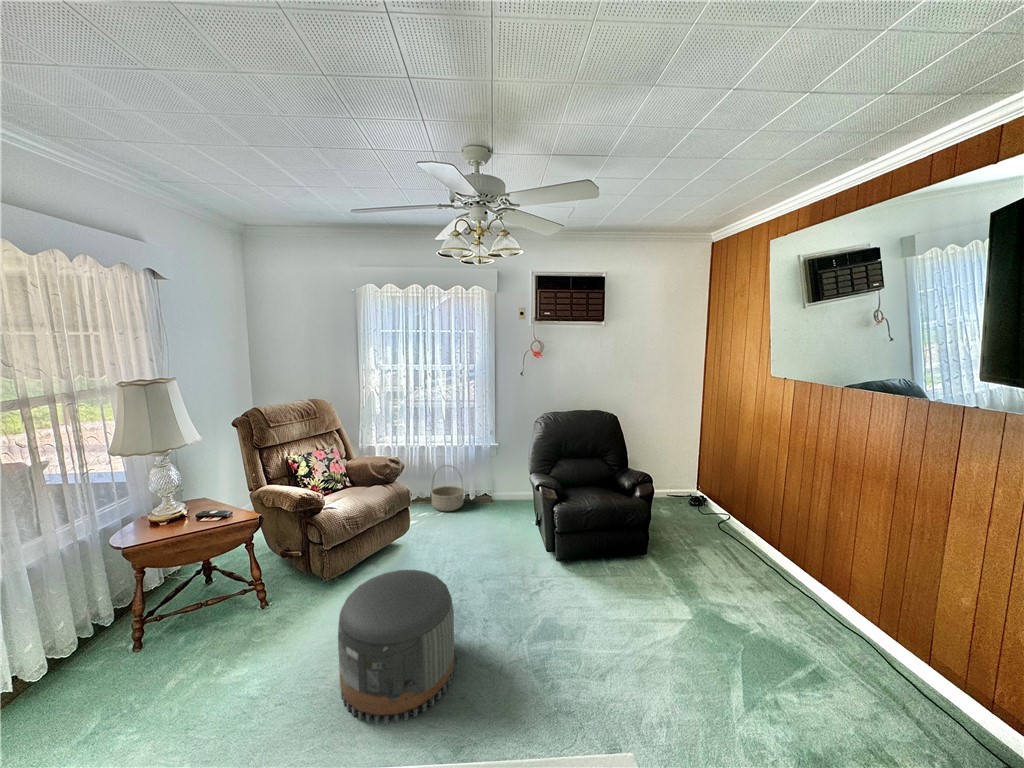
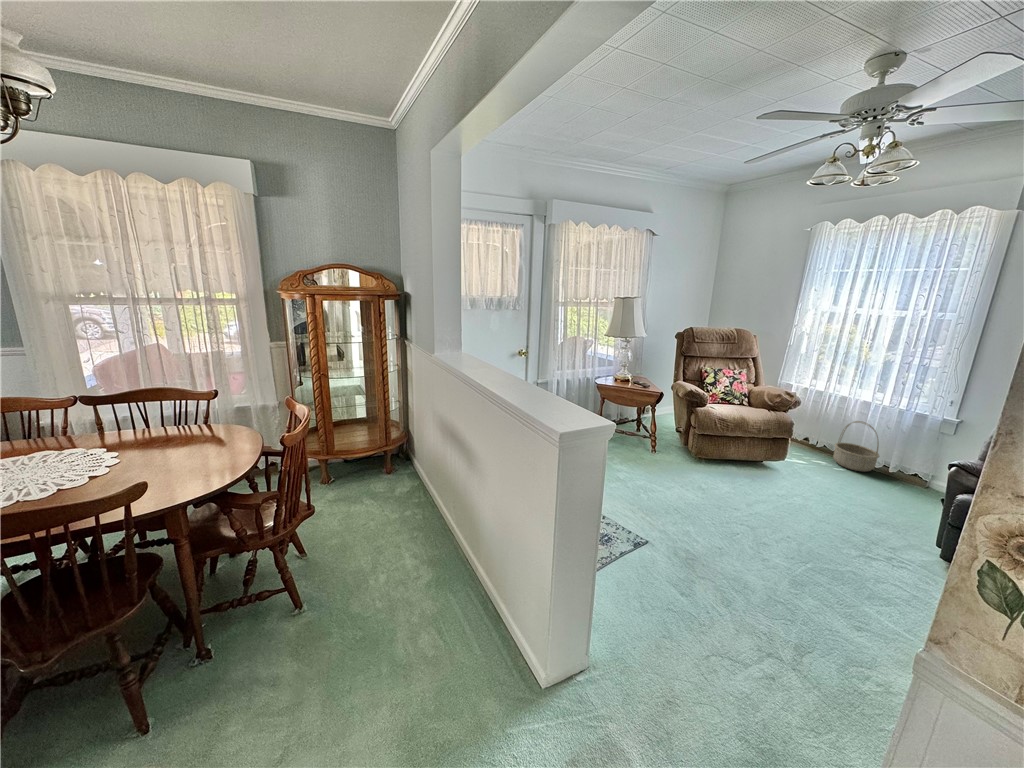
pouf: present [338,570,454,724] -> none [661,451,752,541]

